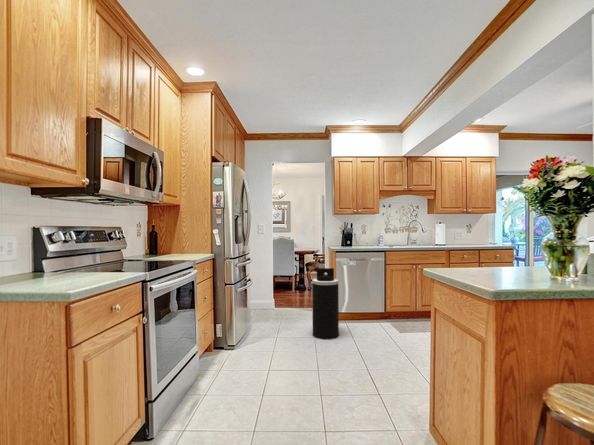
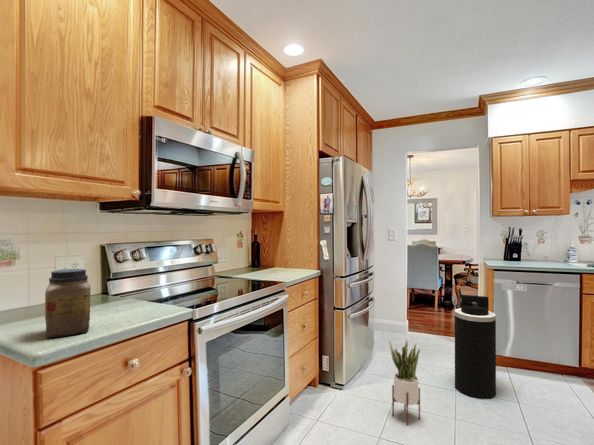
jar: none [43,237,84,288] -> present [45,269,91,338]
potted plant: none [272,299,293,360] -> present [389,340,420,425]

